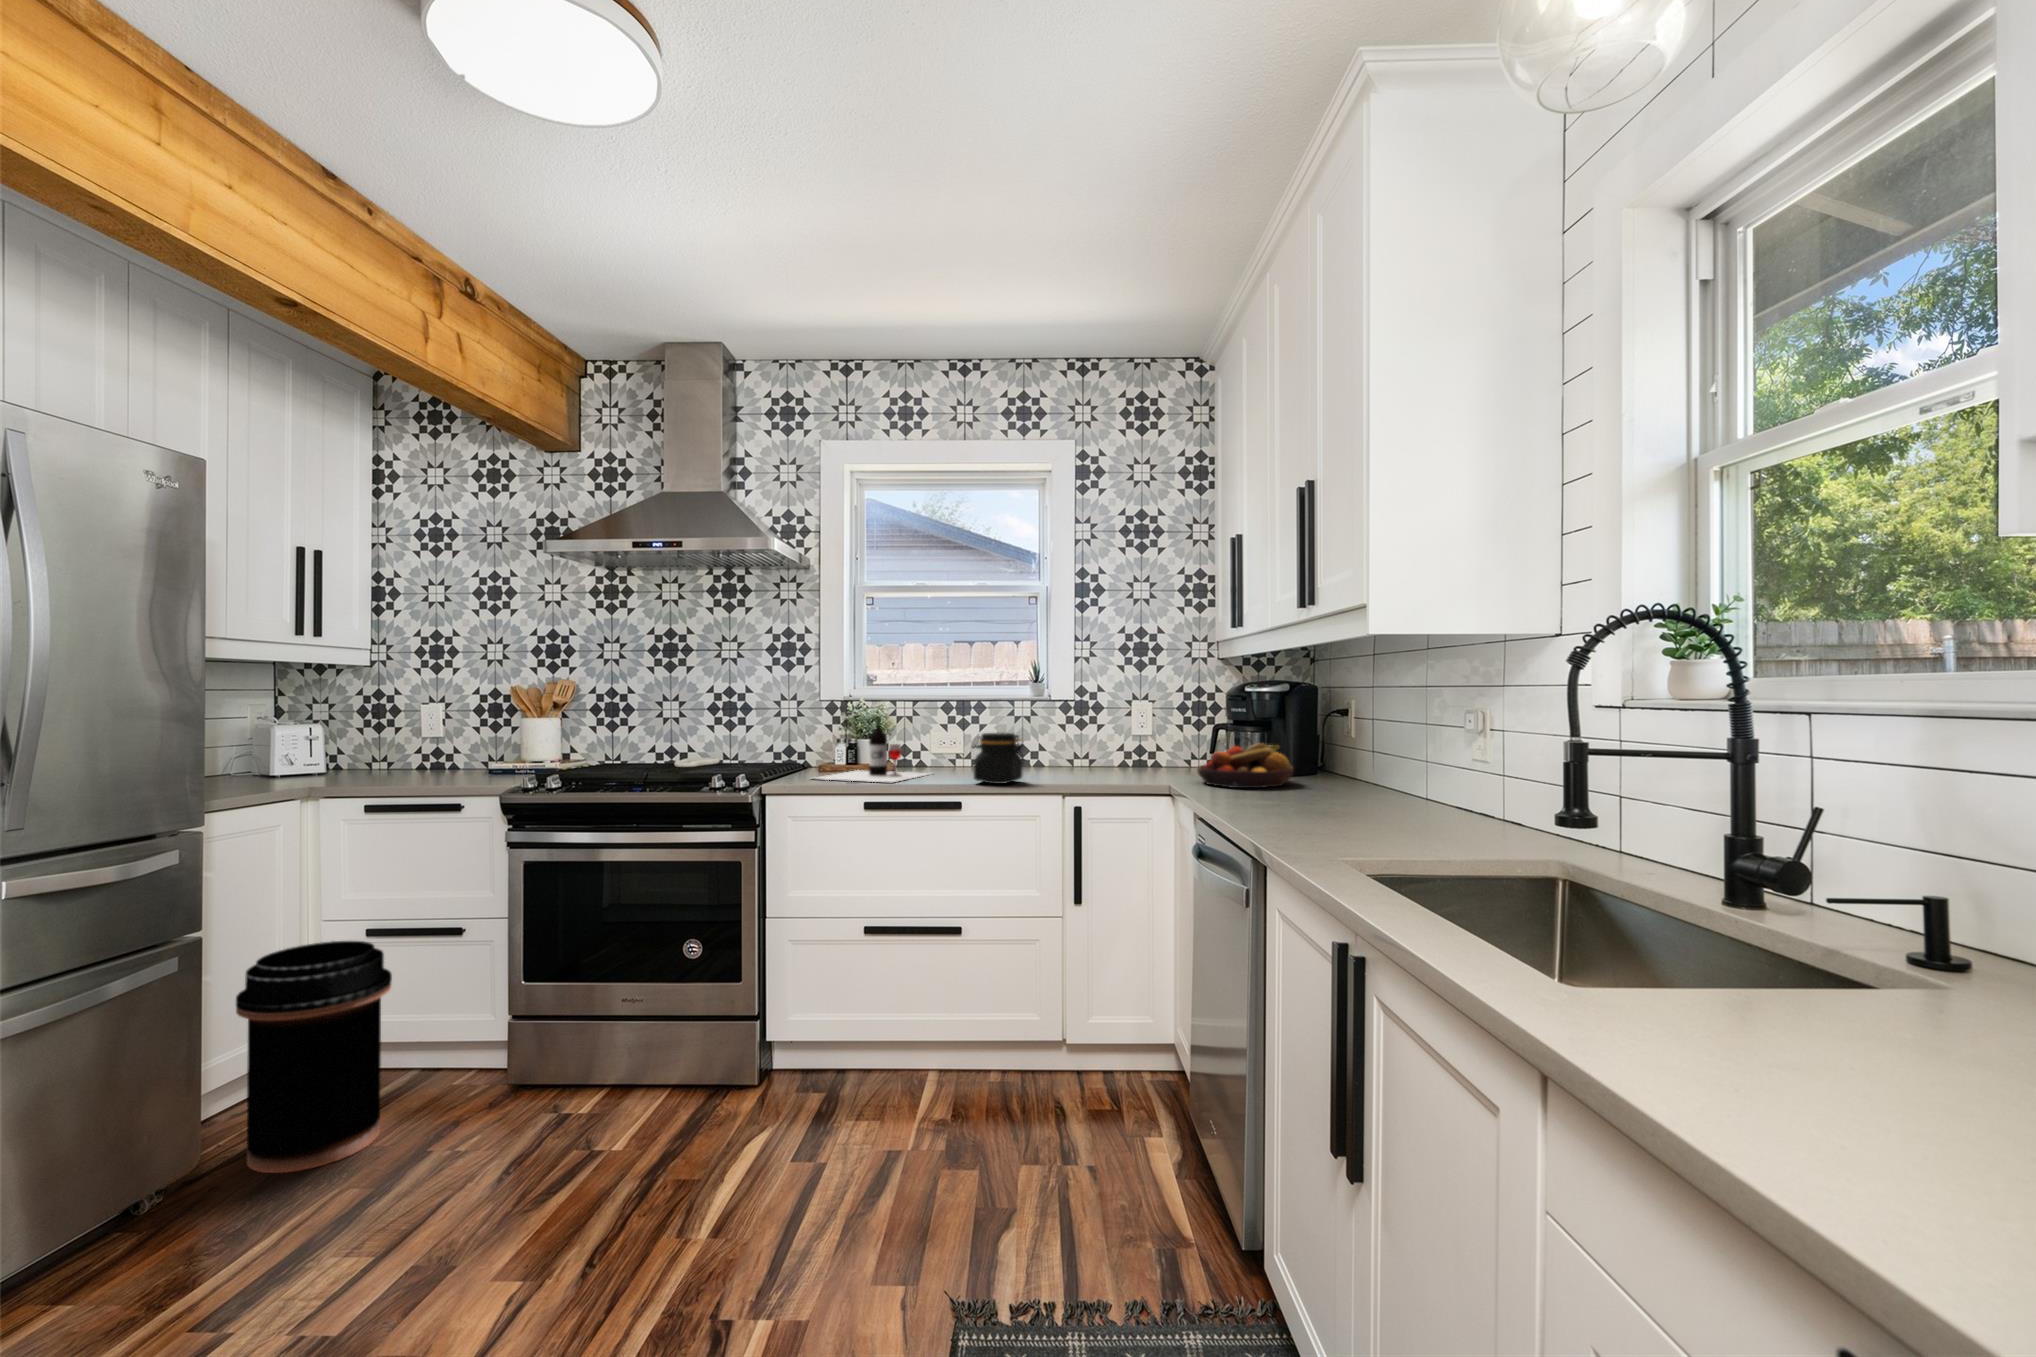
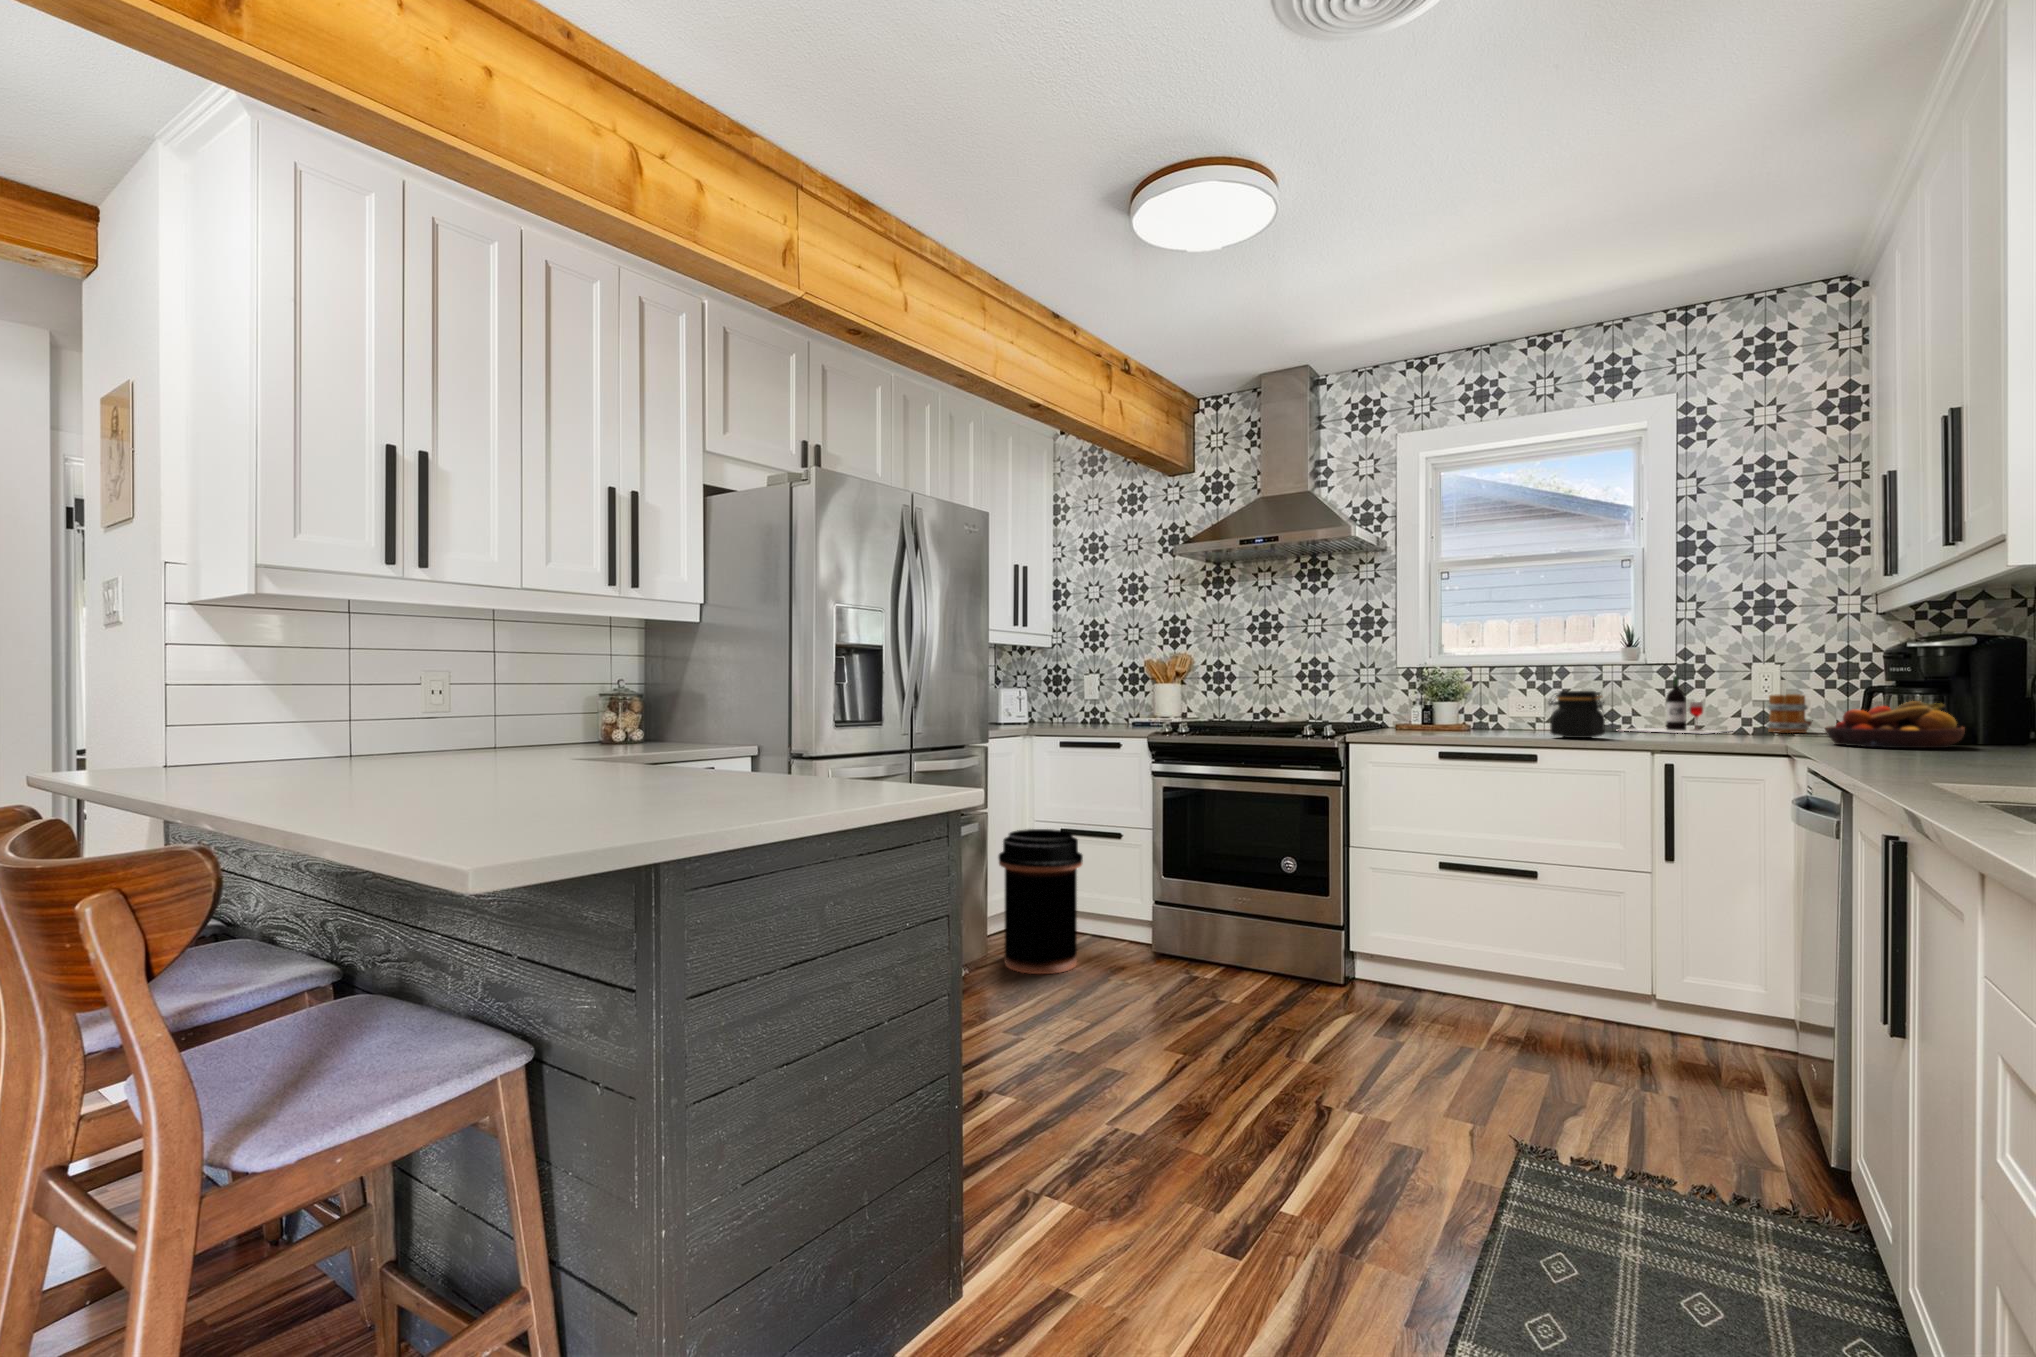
wine bottle: present [816,716,928,782] -> present [1626,676,1721,733]
mug: none [1141,722,1174,764] -> present [1767,694,1812,733]

